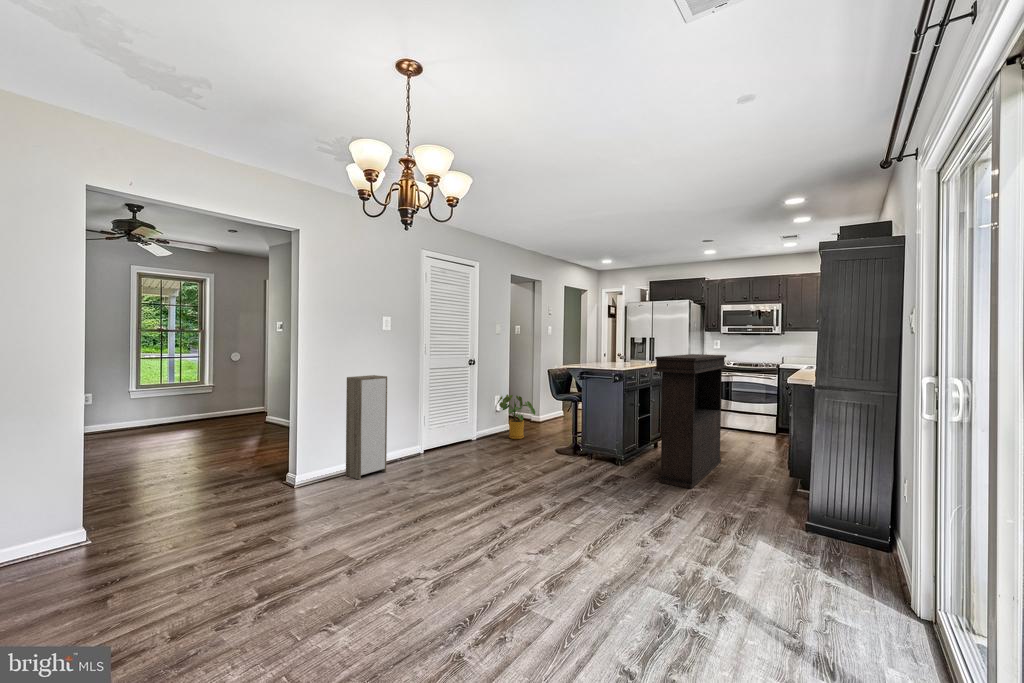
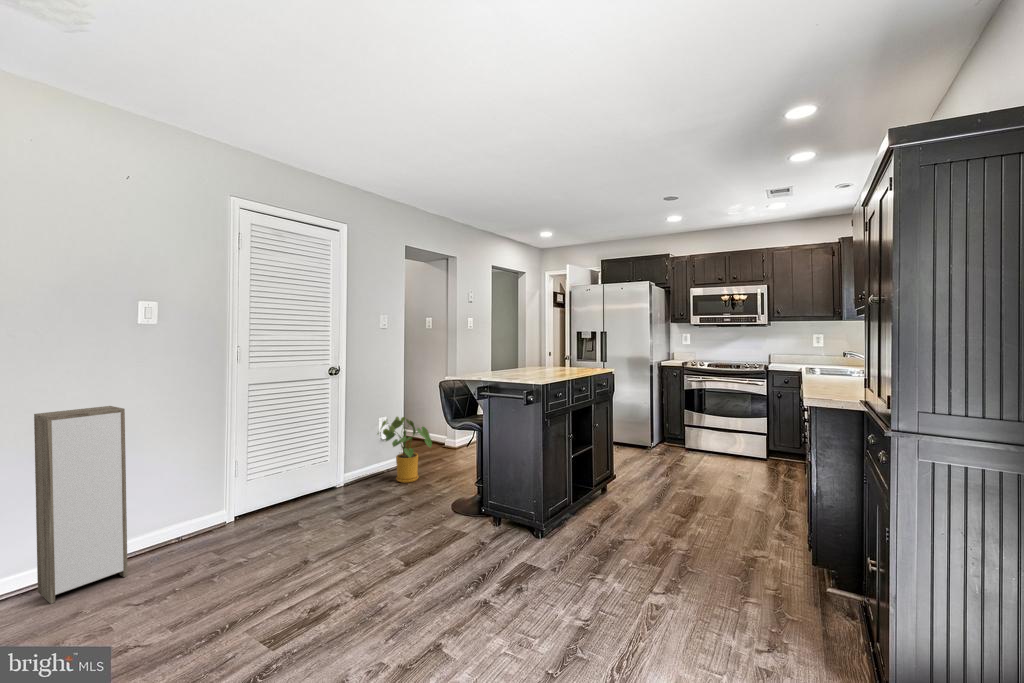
console table: present [655,354,726,489] -> none [586,356,702,596]

